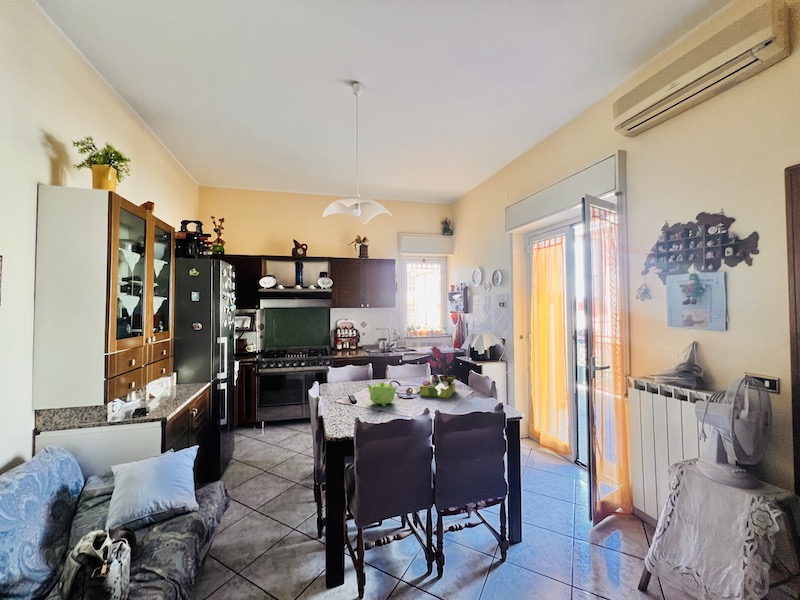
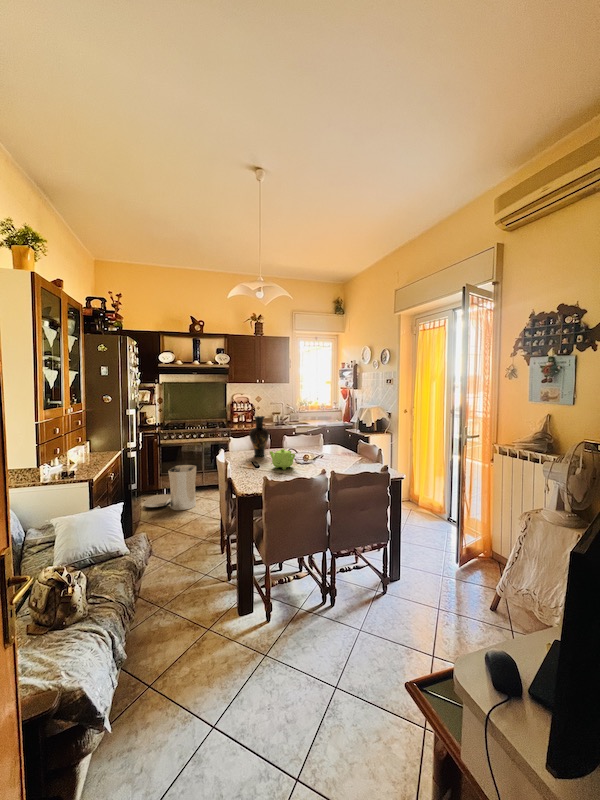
vase: none [347,344,370,389] -> present [249,416,269,456]
flower arrangement: present [420,346,455,399] -> none [315,417,346,463]
trash can: none [238,396,295,447] -> present [144,465,196,510]

